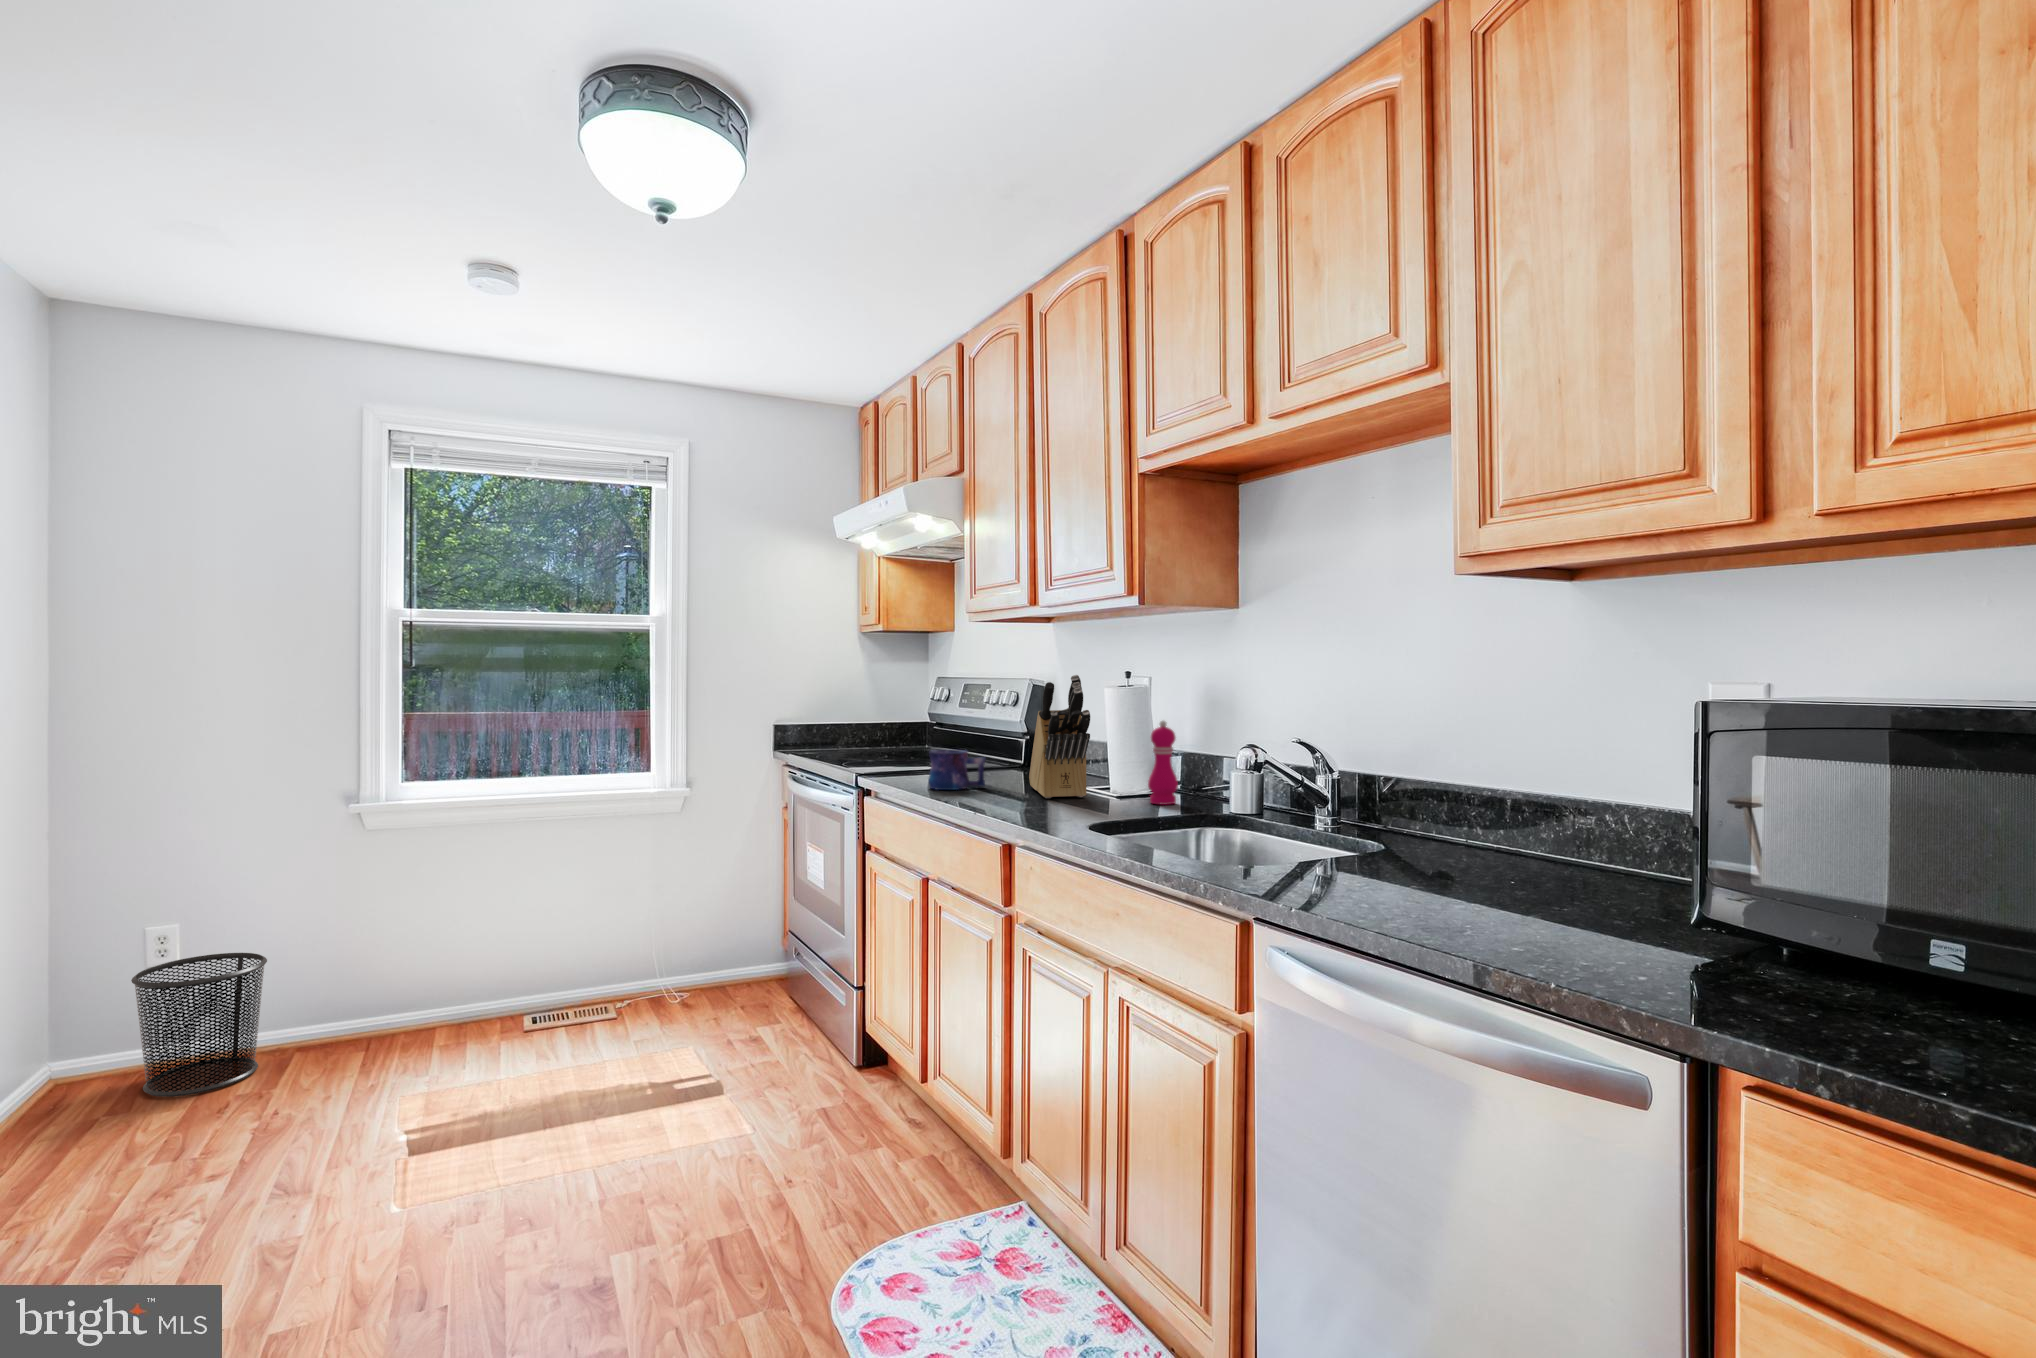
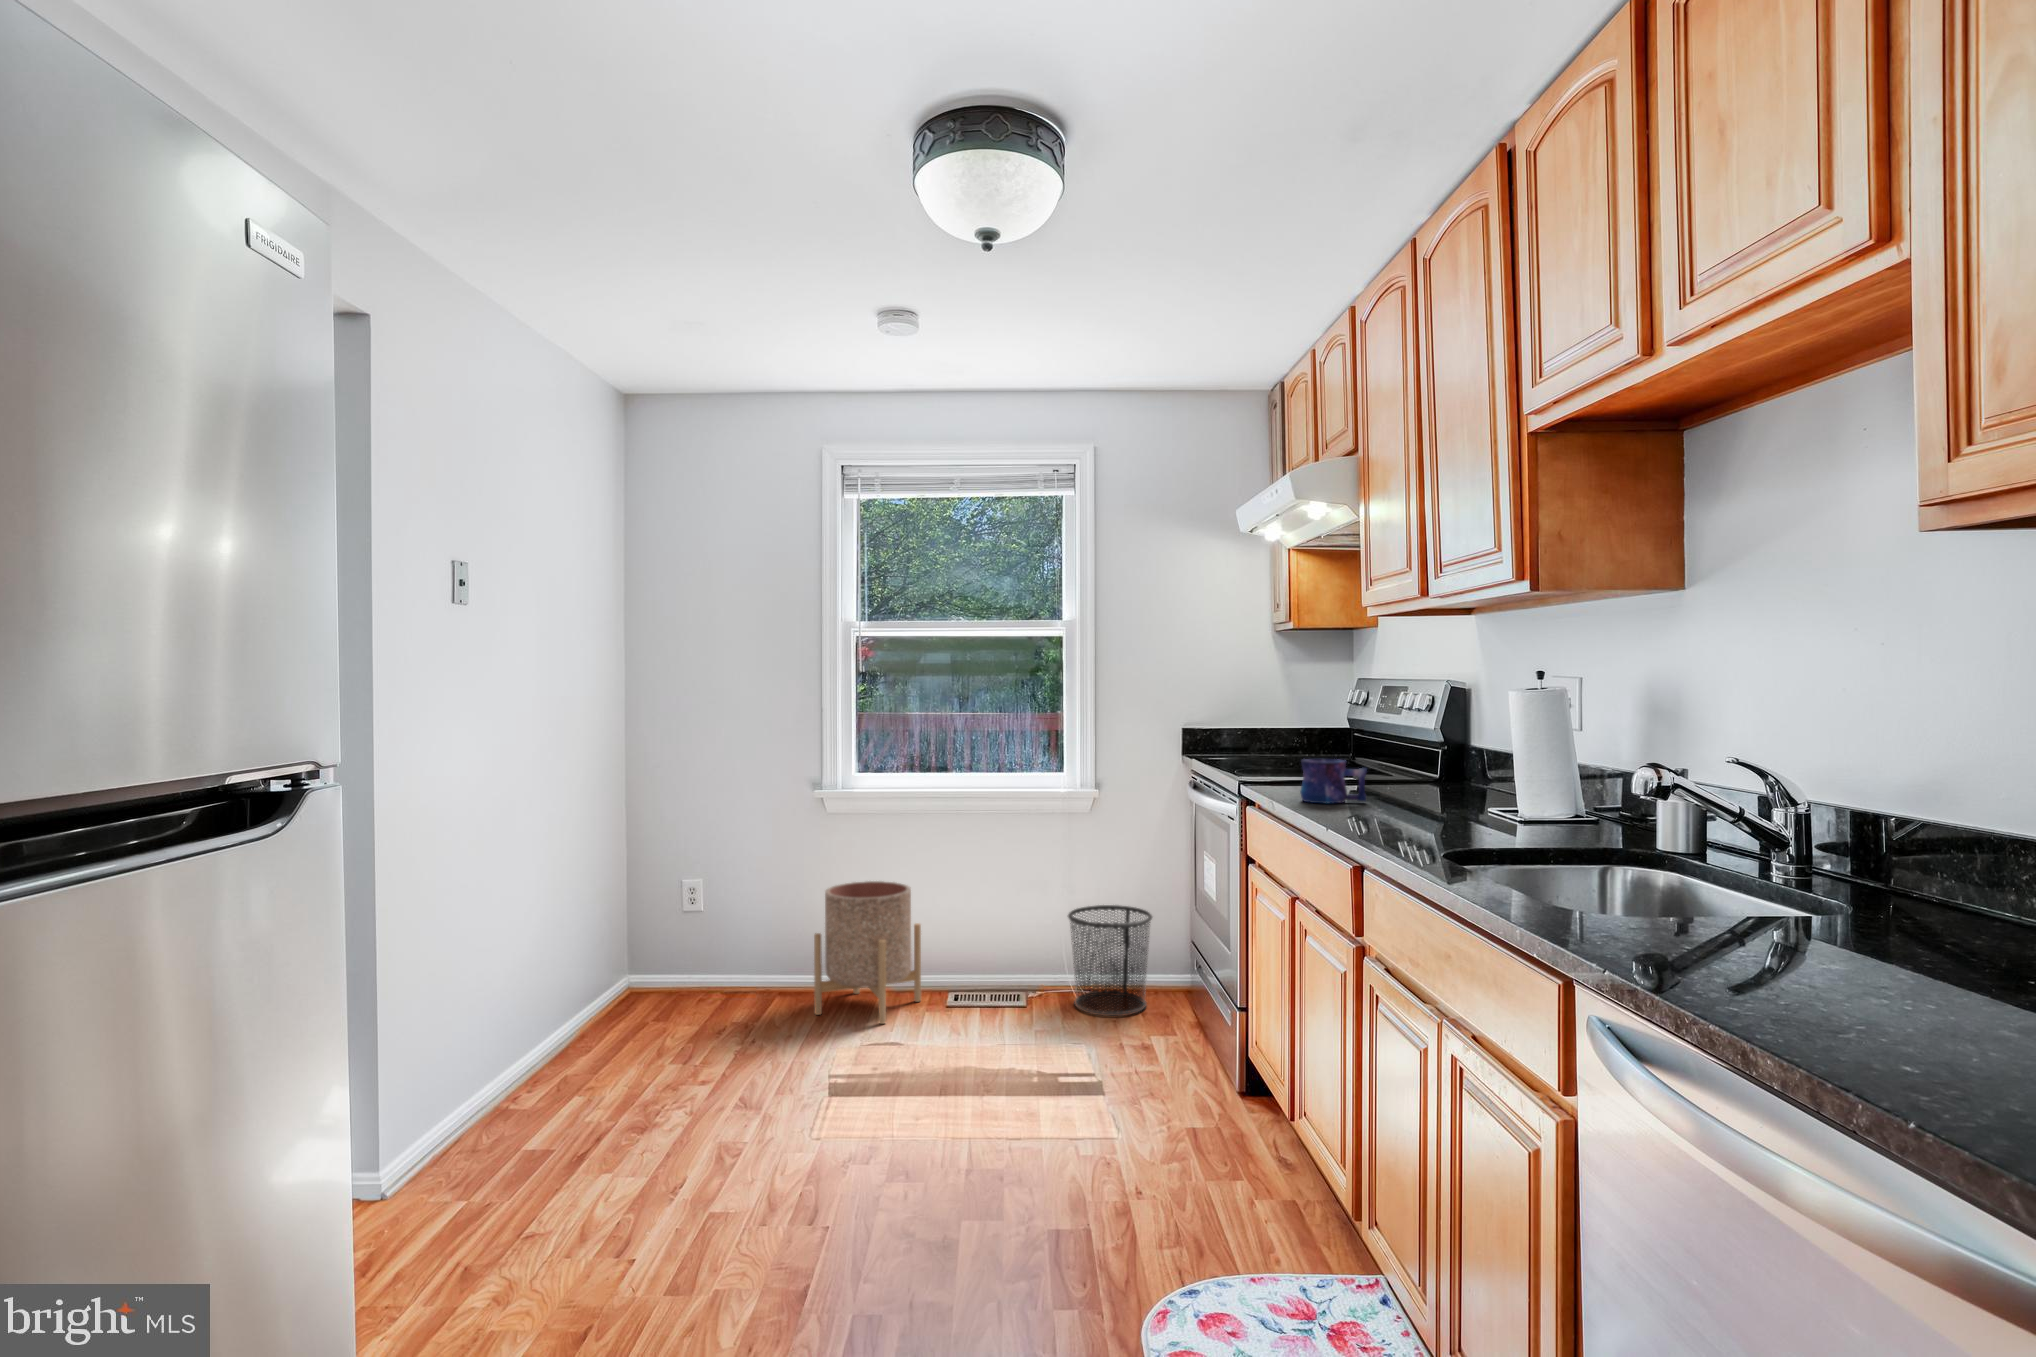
knife block: present [1029,675,1090,798] -> none [1420,675,1478,820]
pepper mill: present [1148,721,1178,805] -> none [1553,731,1595,834]
planter: none [355,903,492,1066] -> present [814,881,921,1024]
waste bin: present [131,953,267,1097] -> present [1068,905,1152,1016]

